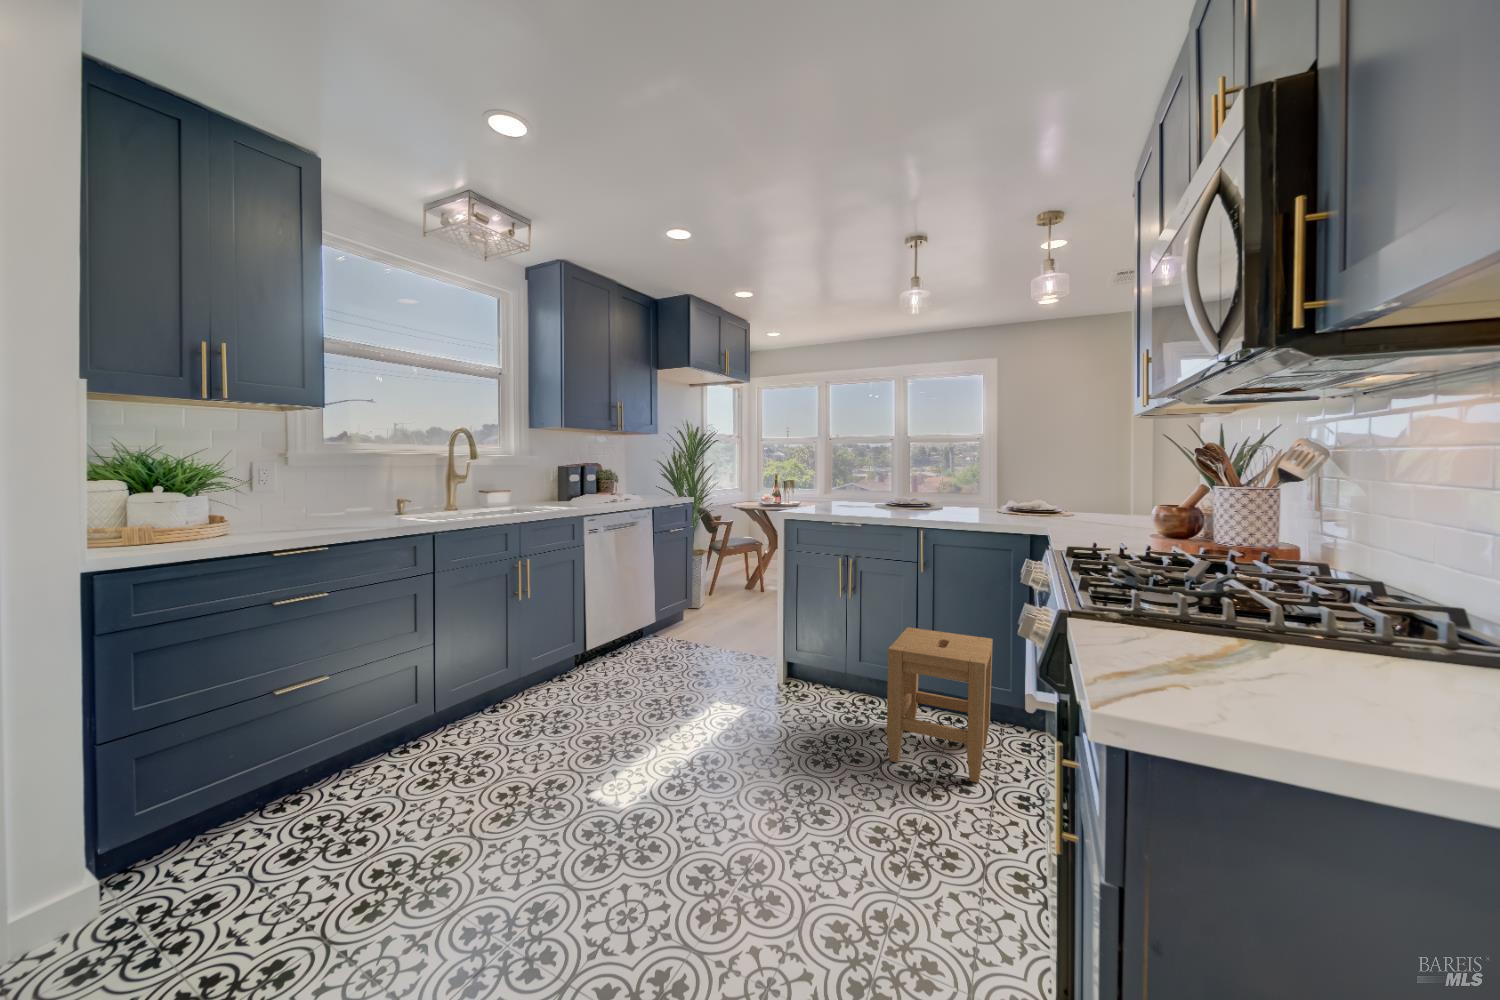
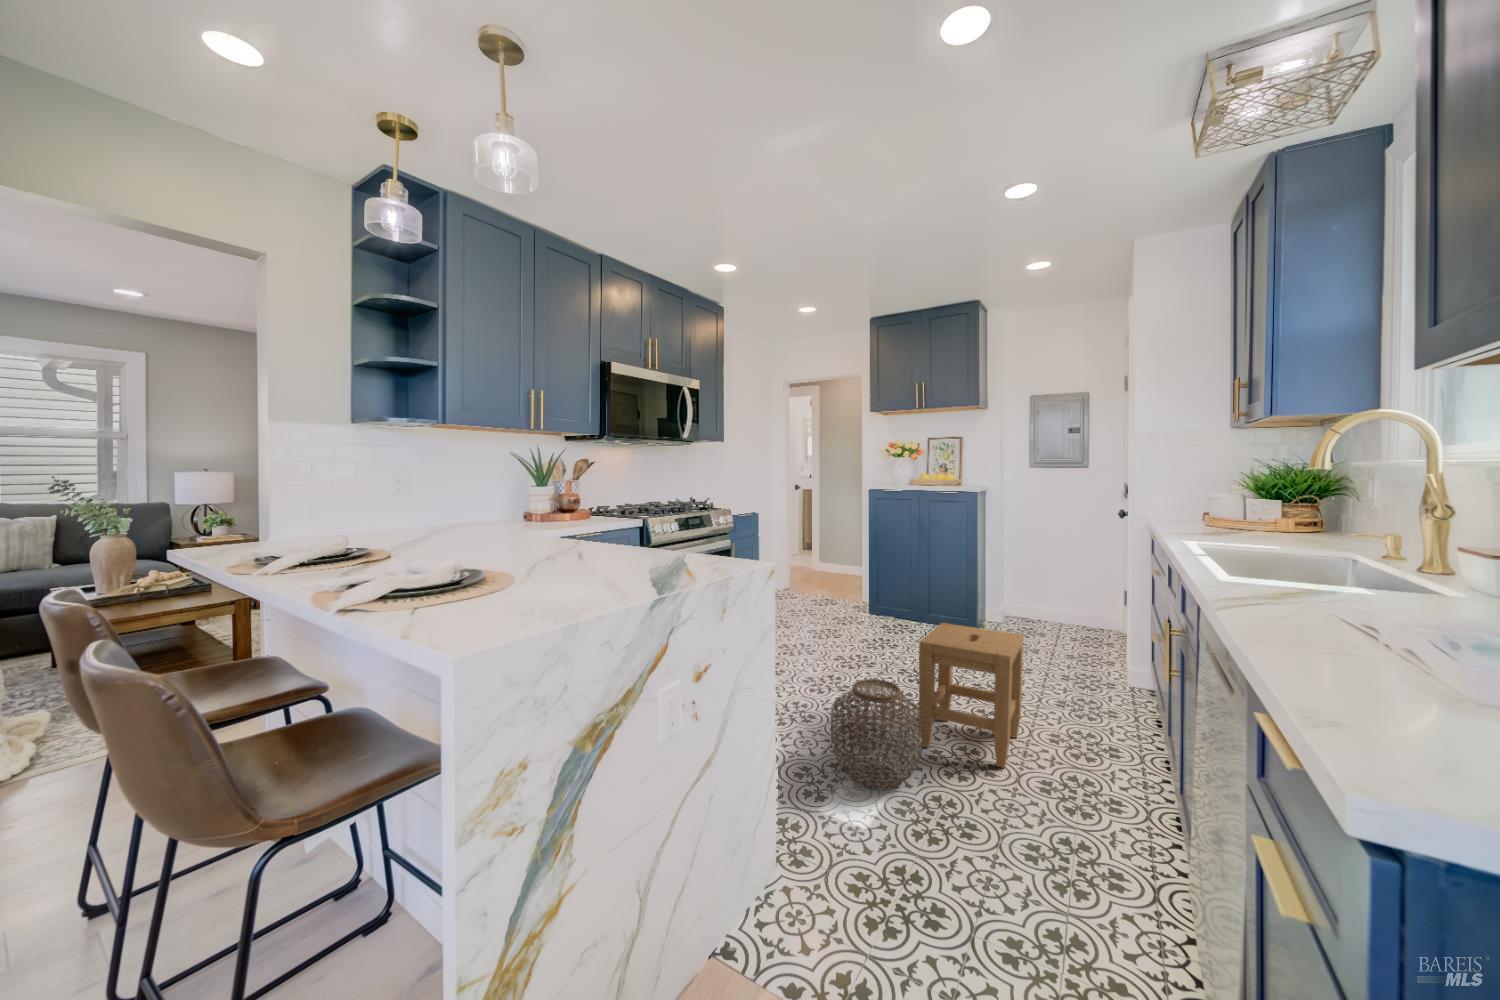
woven basket: none [796,691,896,815] -> present [831,679,922,790]

